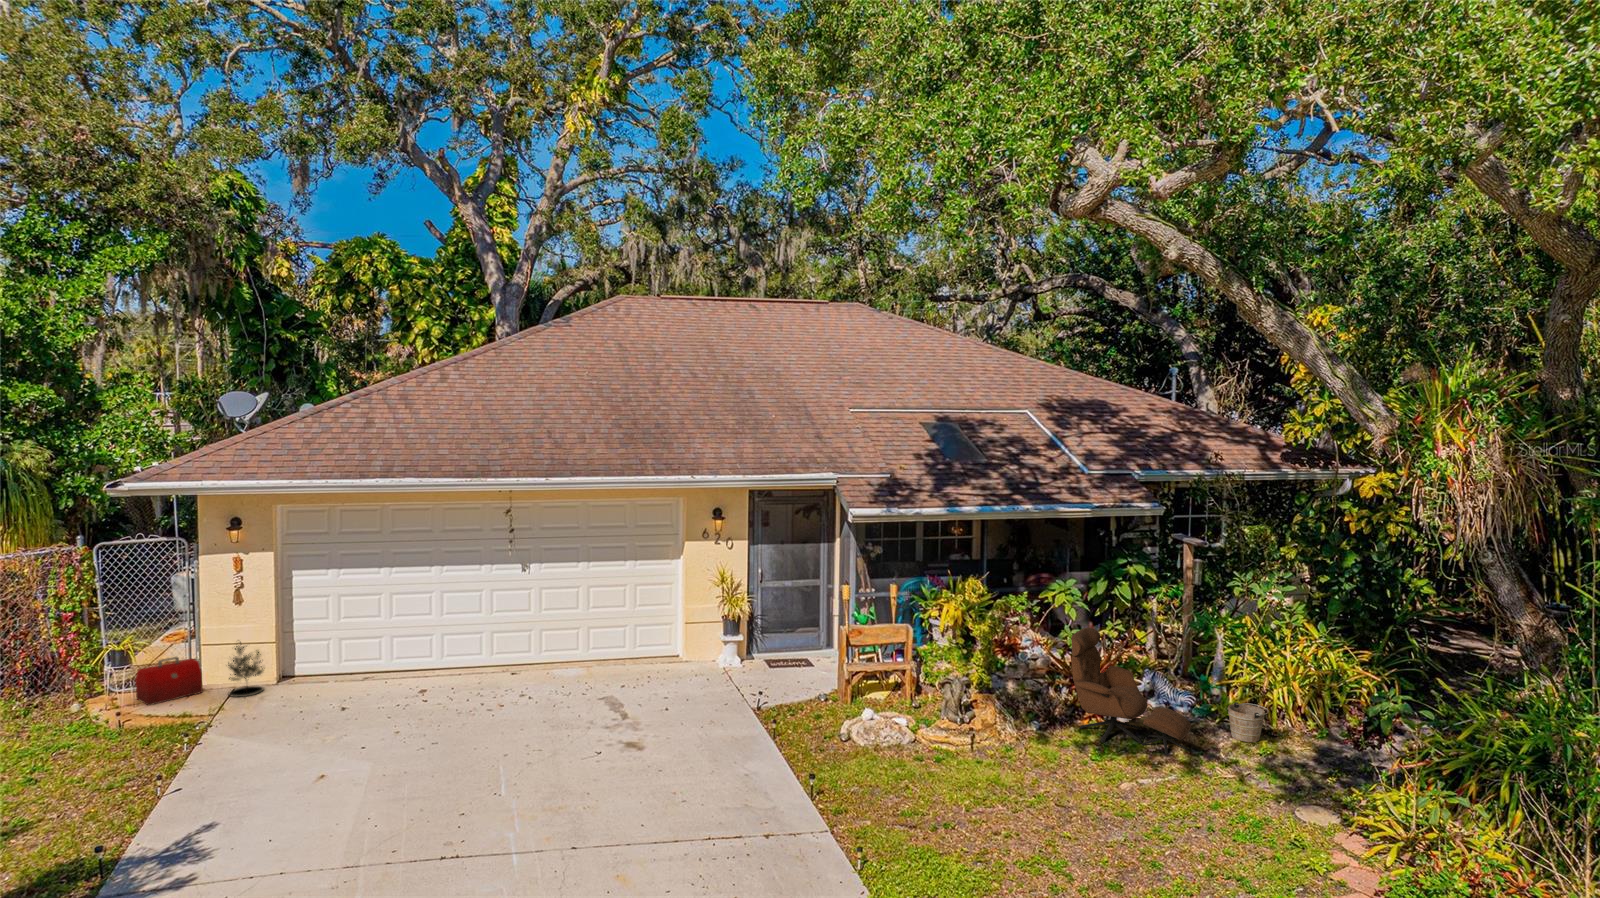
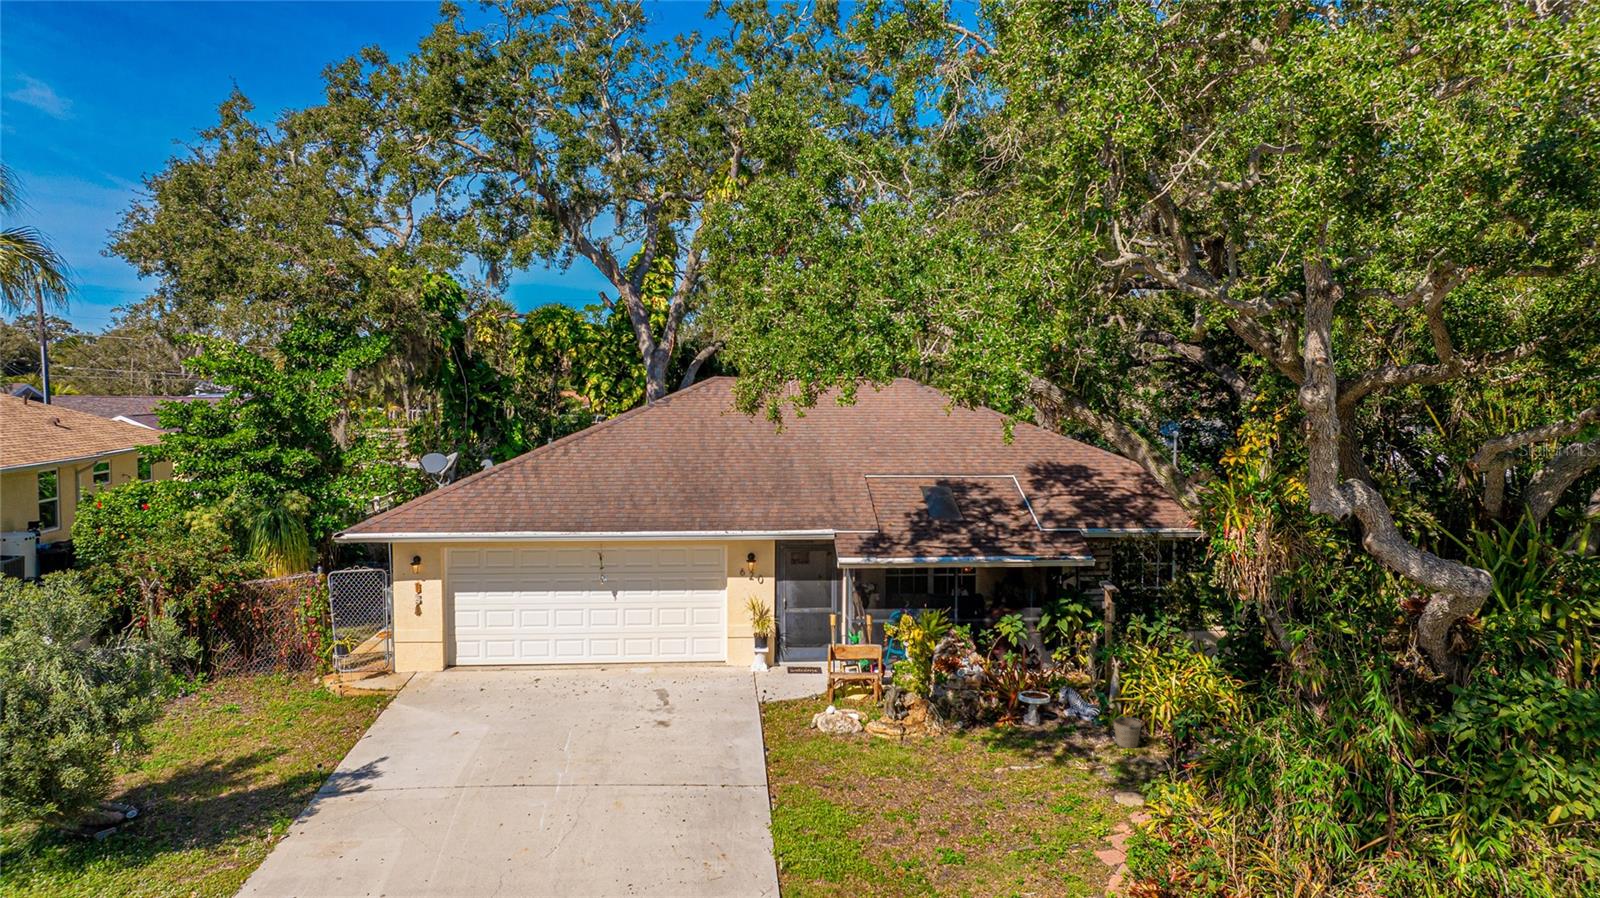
lounge chair: present [1071,628,1191,754] -> none [988,653,1078,753]
potted tree: present [228,642,264,697] -> none [408,639,435,679]
toolbox: present [136,657,203,705] -> none [353,649,394,682]

